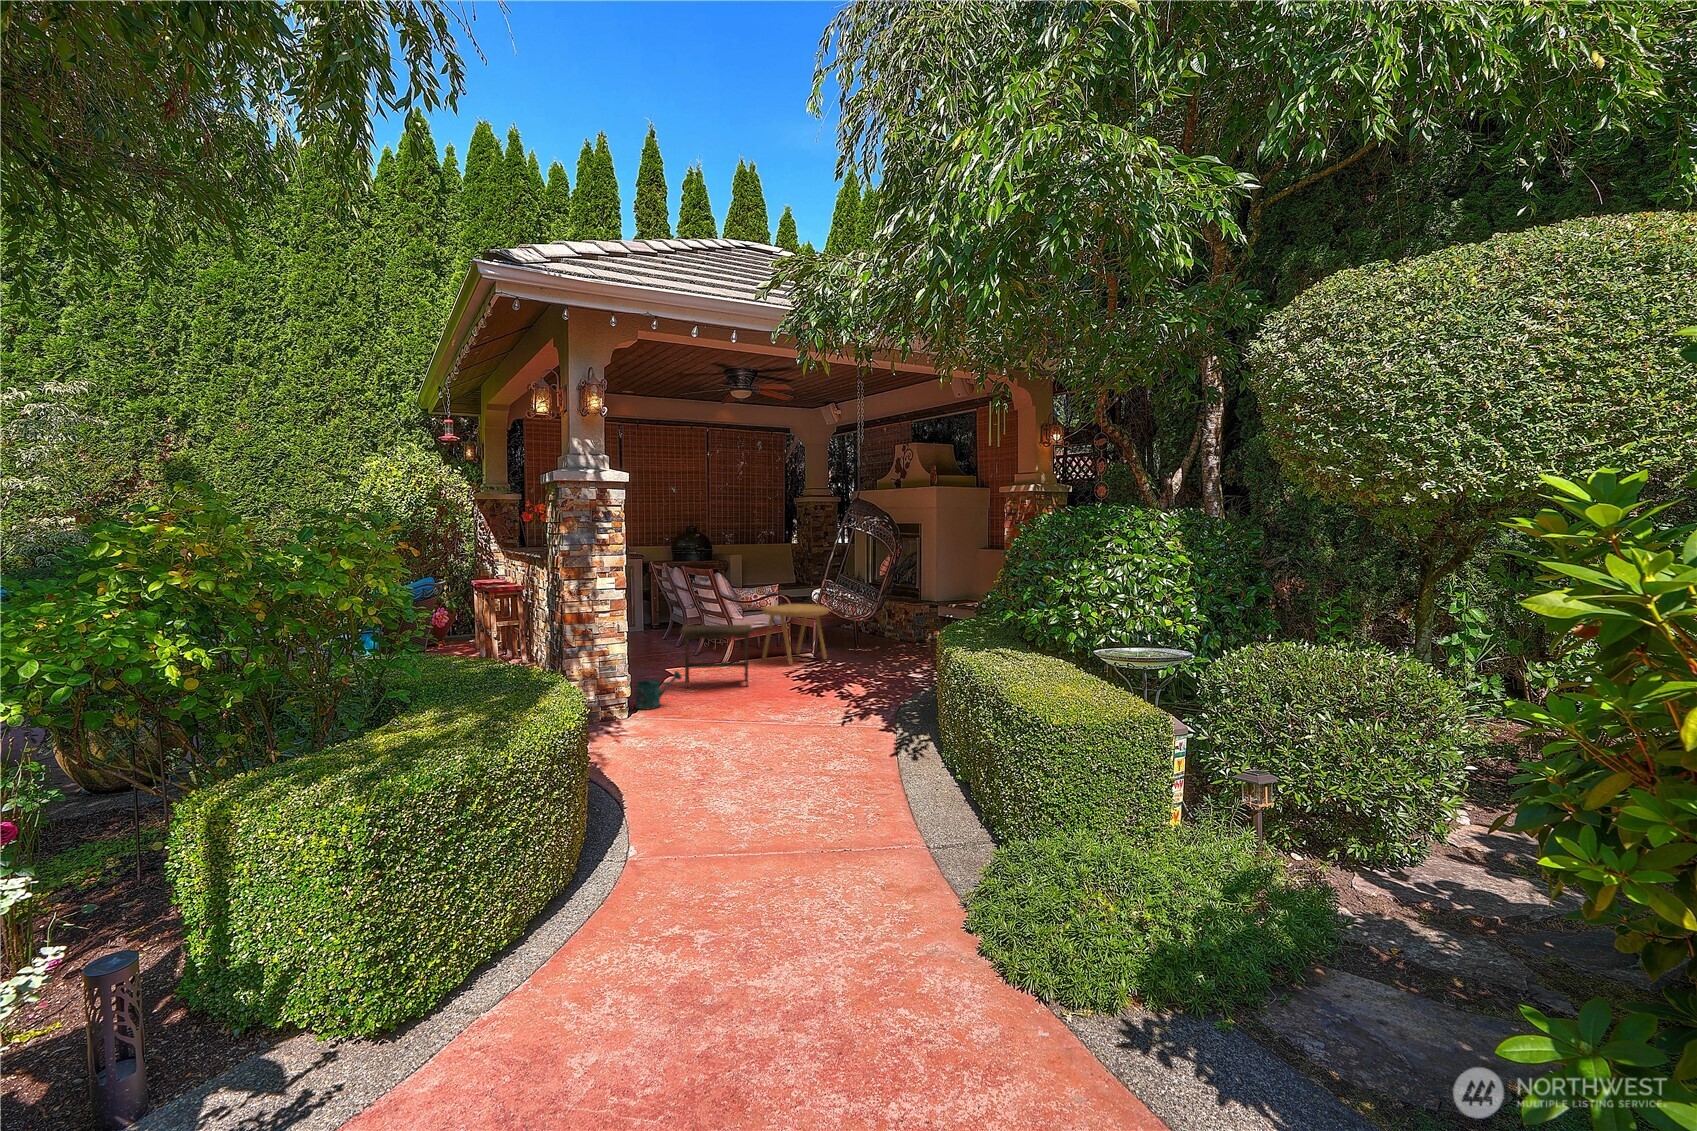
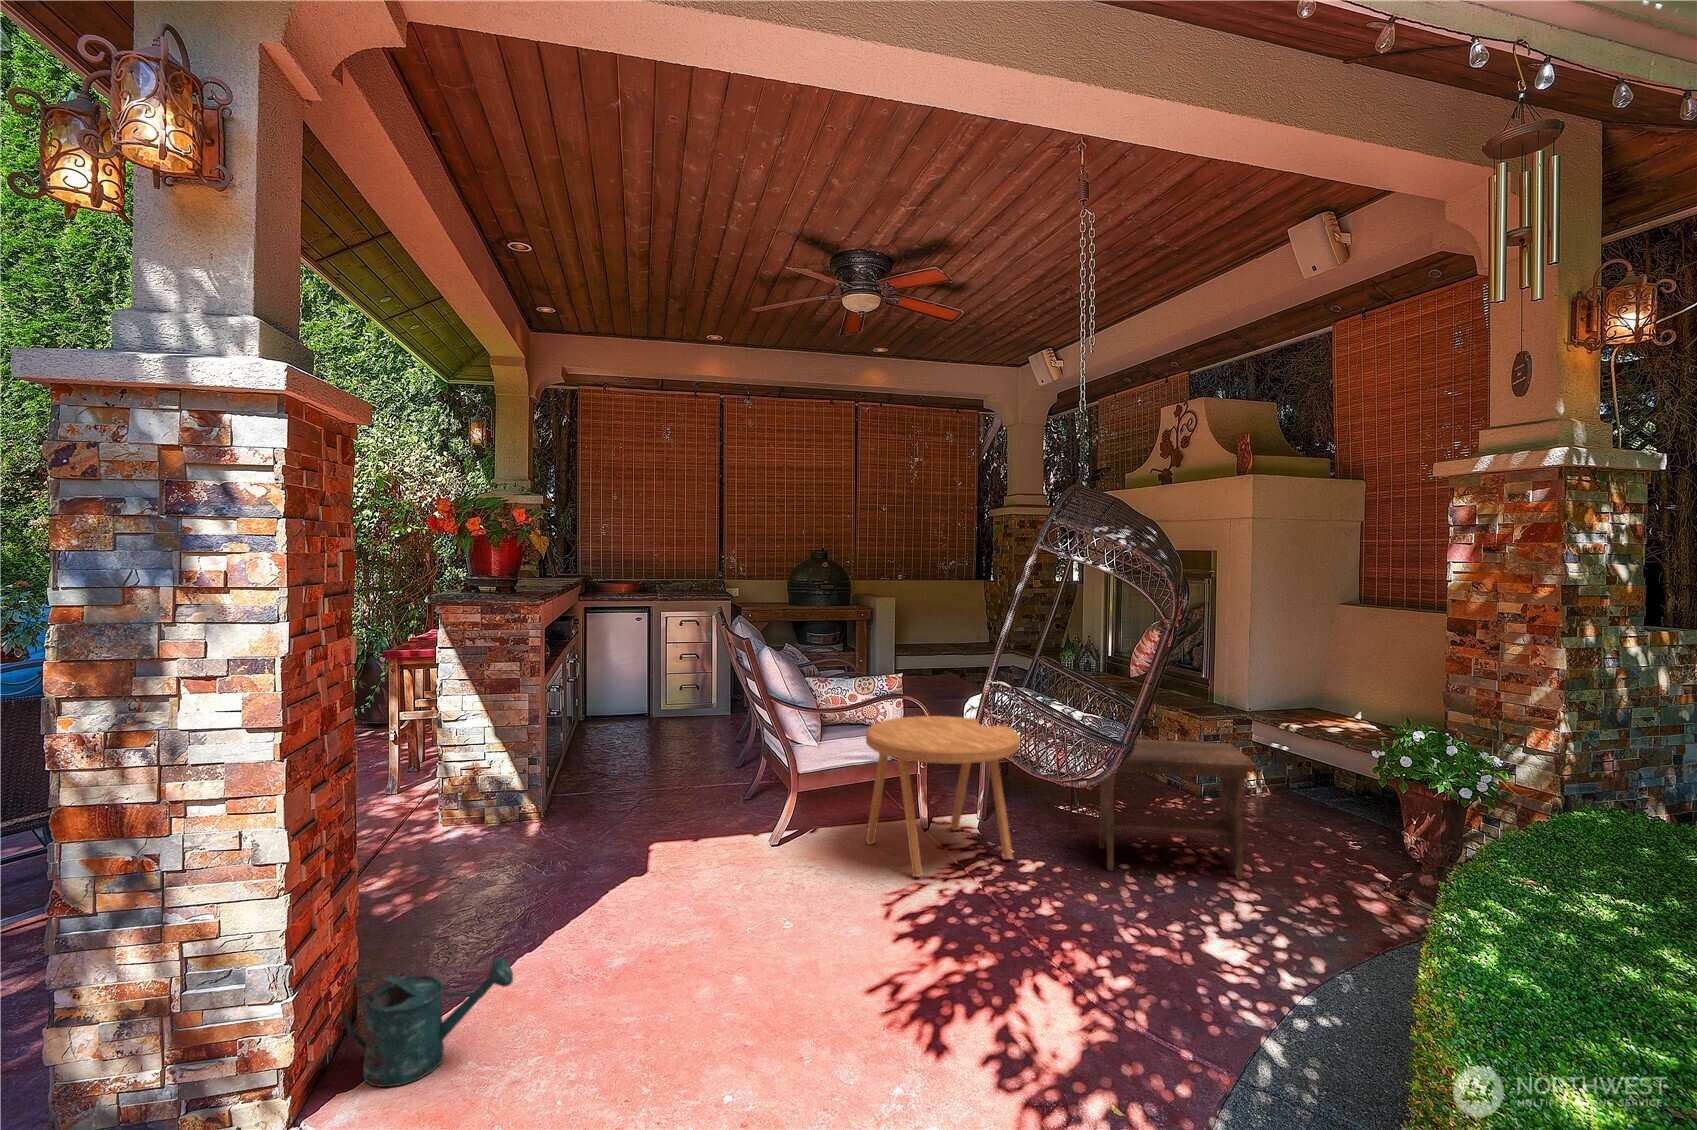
footstool: present [680,625,753,688] -> present [1099,740,1257,880]

